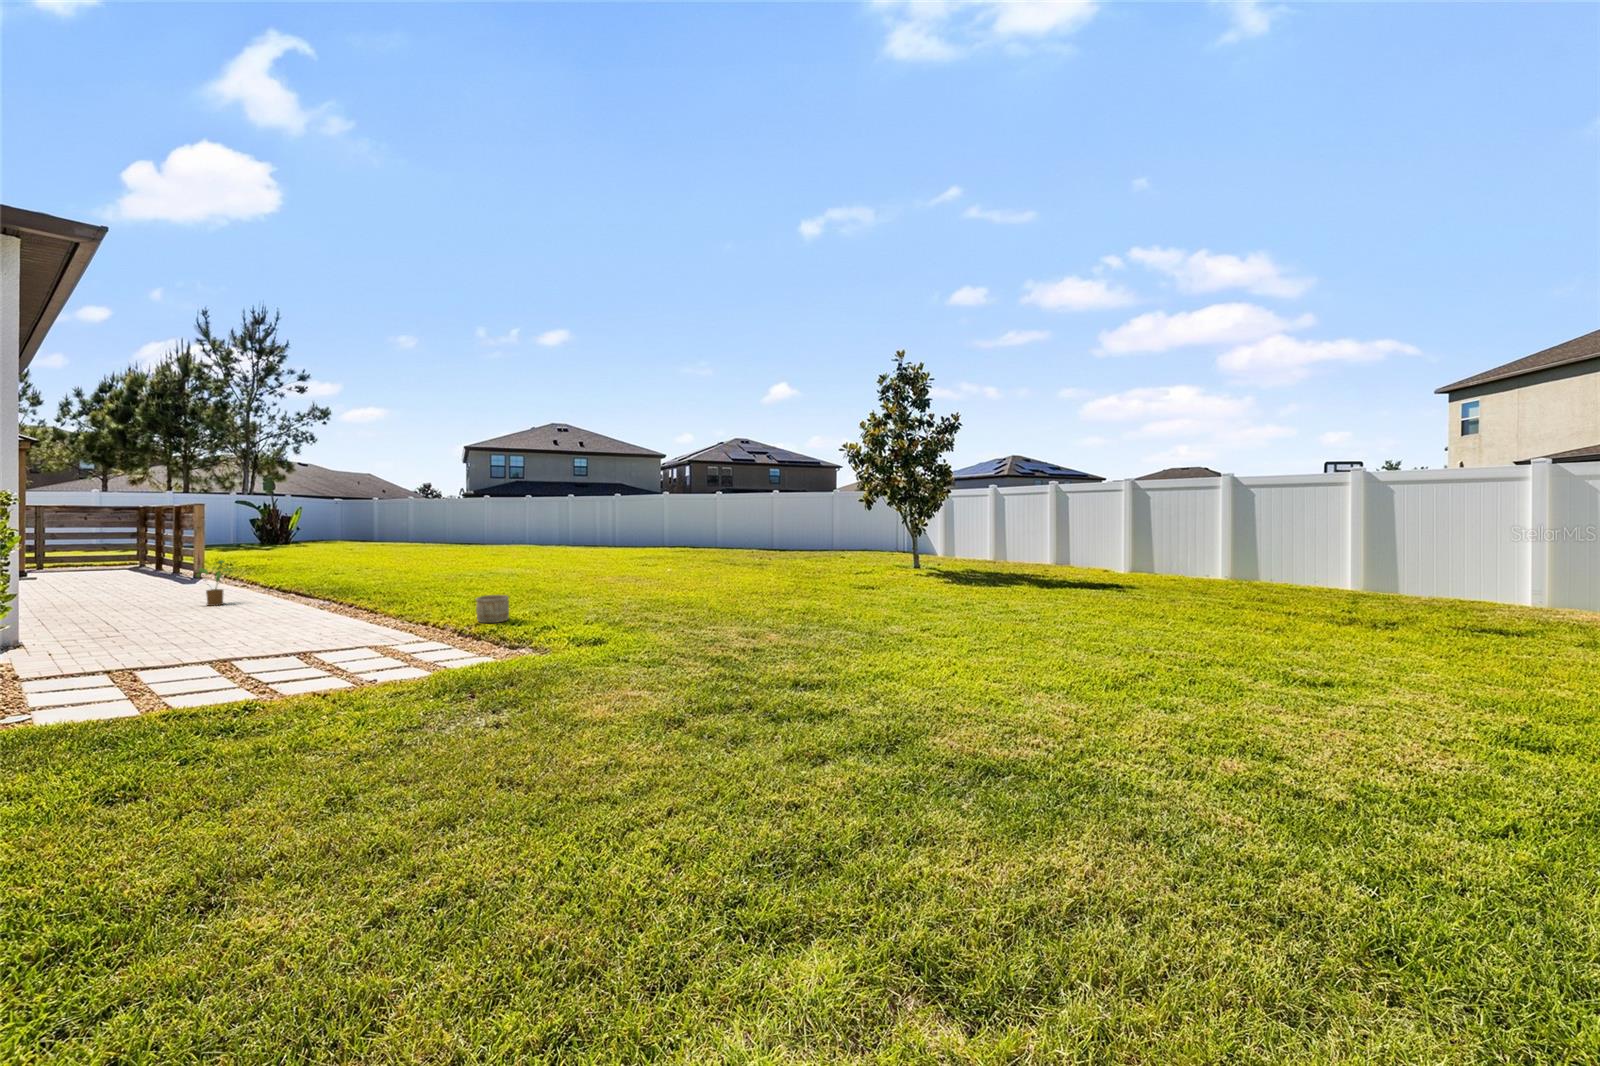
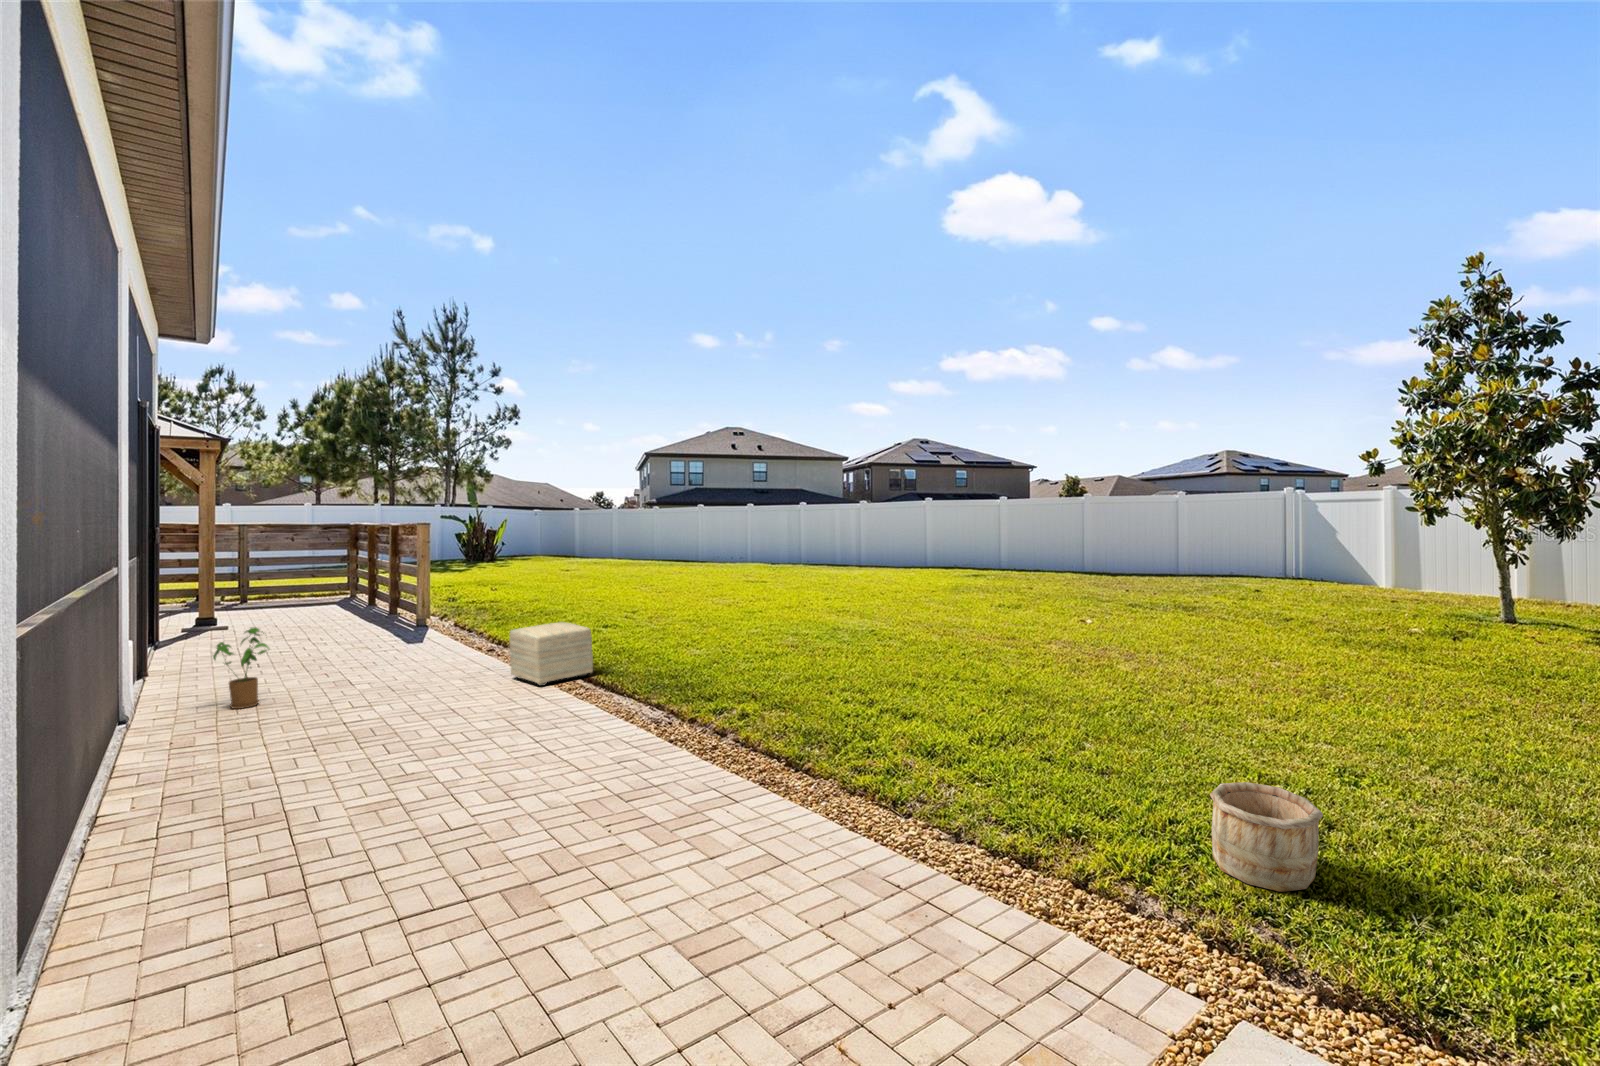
house plant: present [198,560,229,606] -> present [213,627,269,709]
ottoman: none [246,564,301,597] -> present [510,622,593,686]

